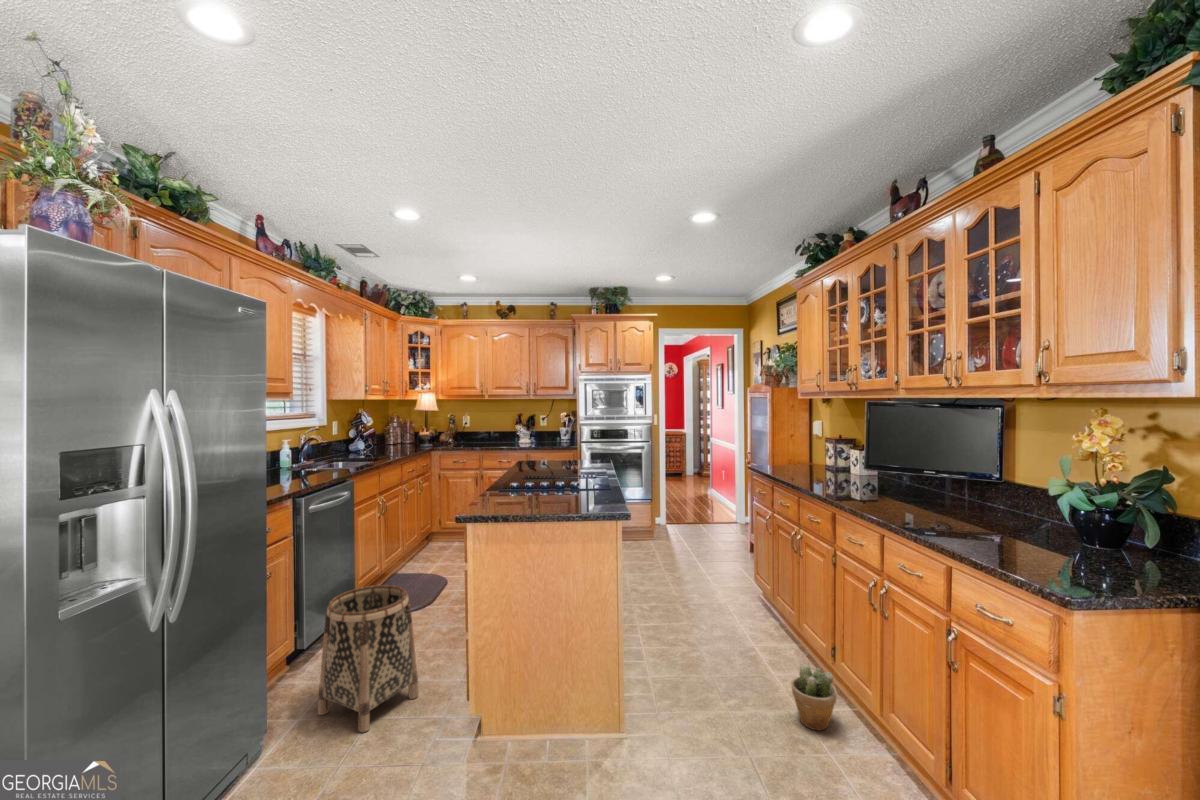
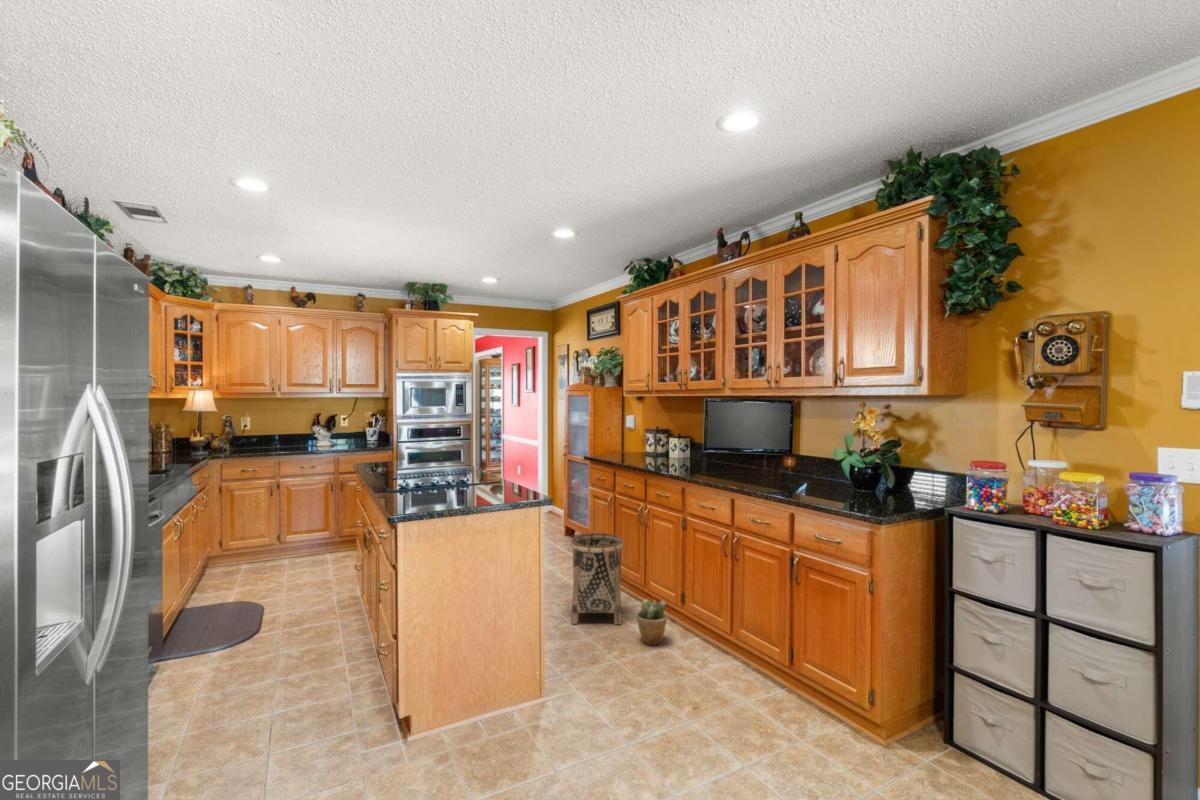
basket: present [318,585,419,732] -> present [570,533,623,625]

